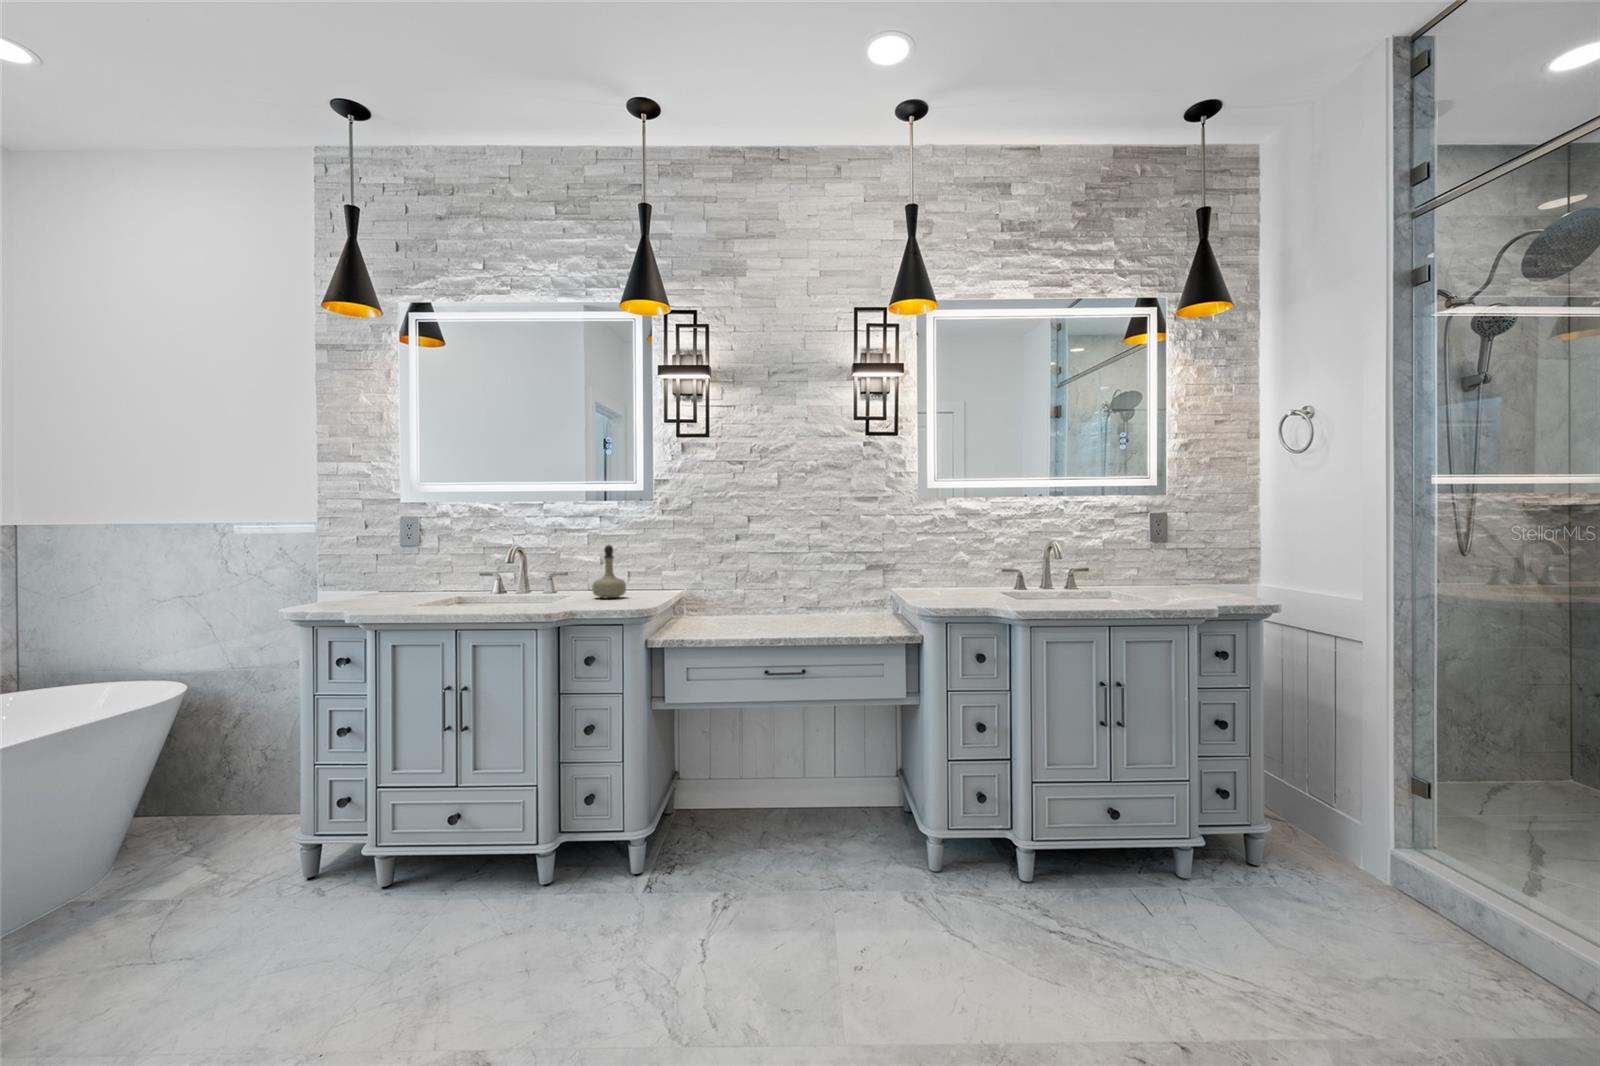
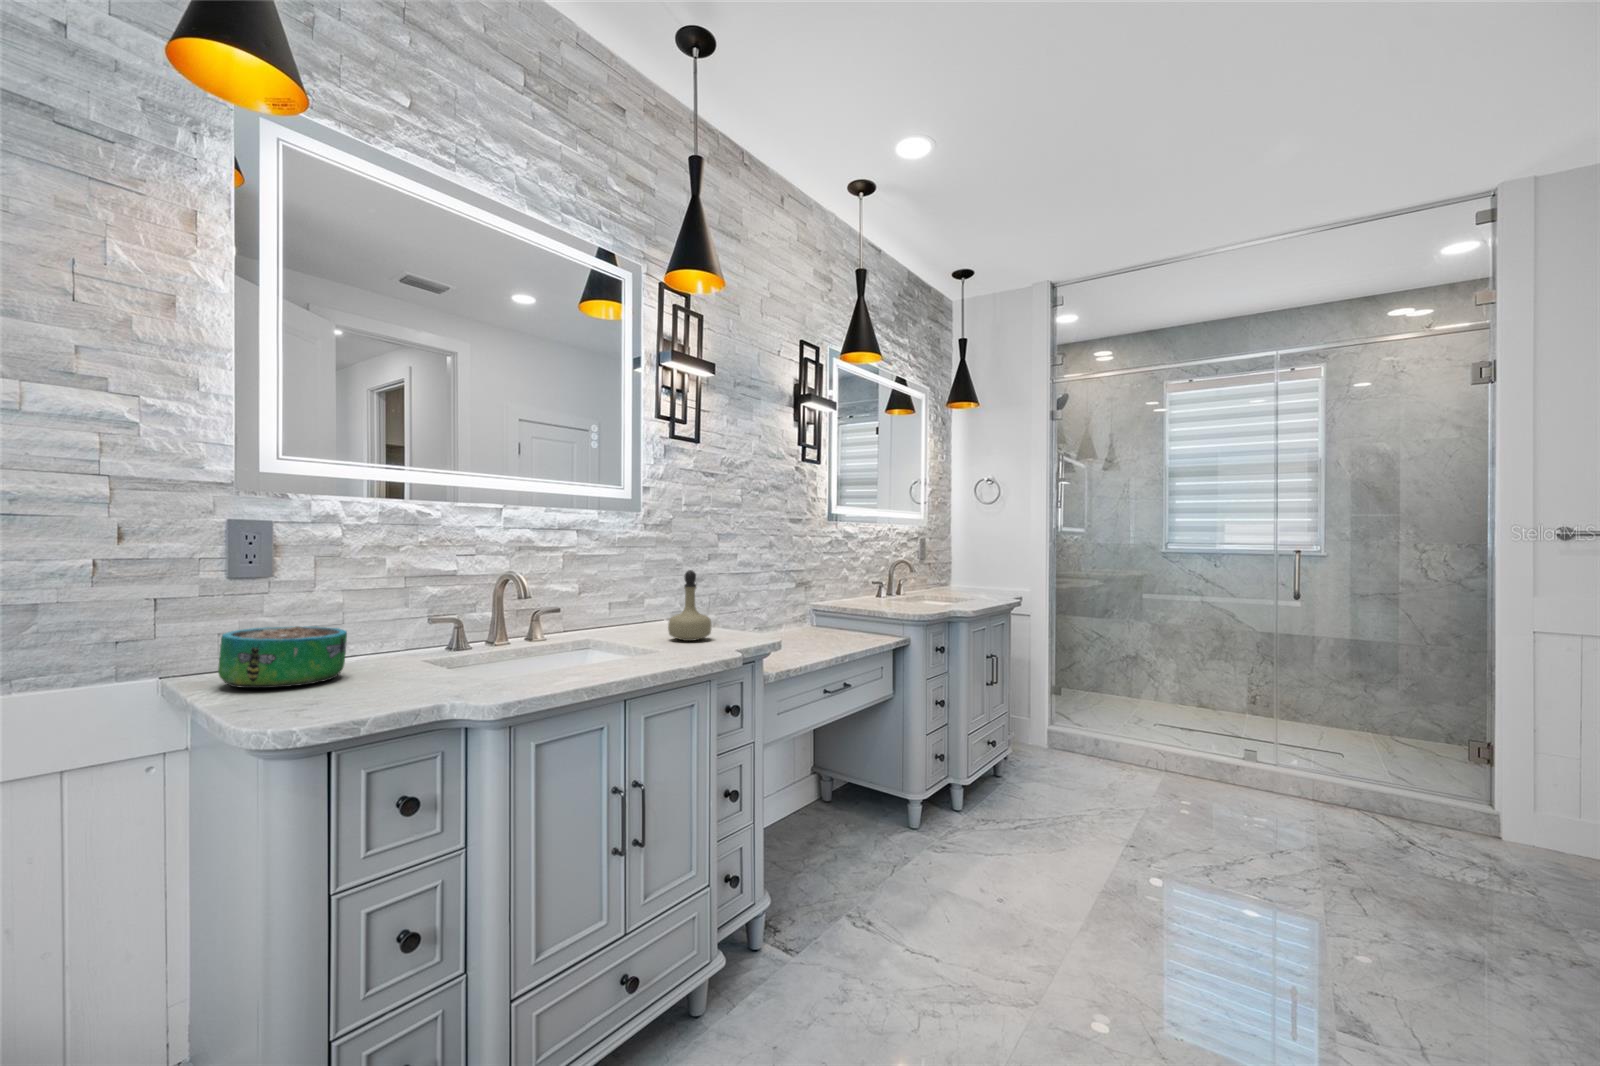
decorative bowl: none [366,567,421,594] -> present [218,626,347,688]

